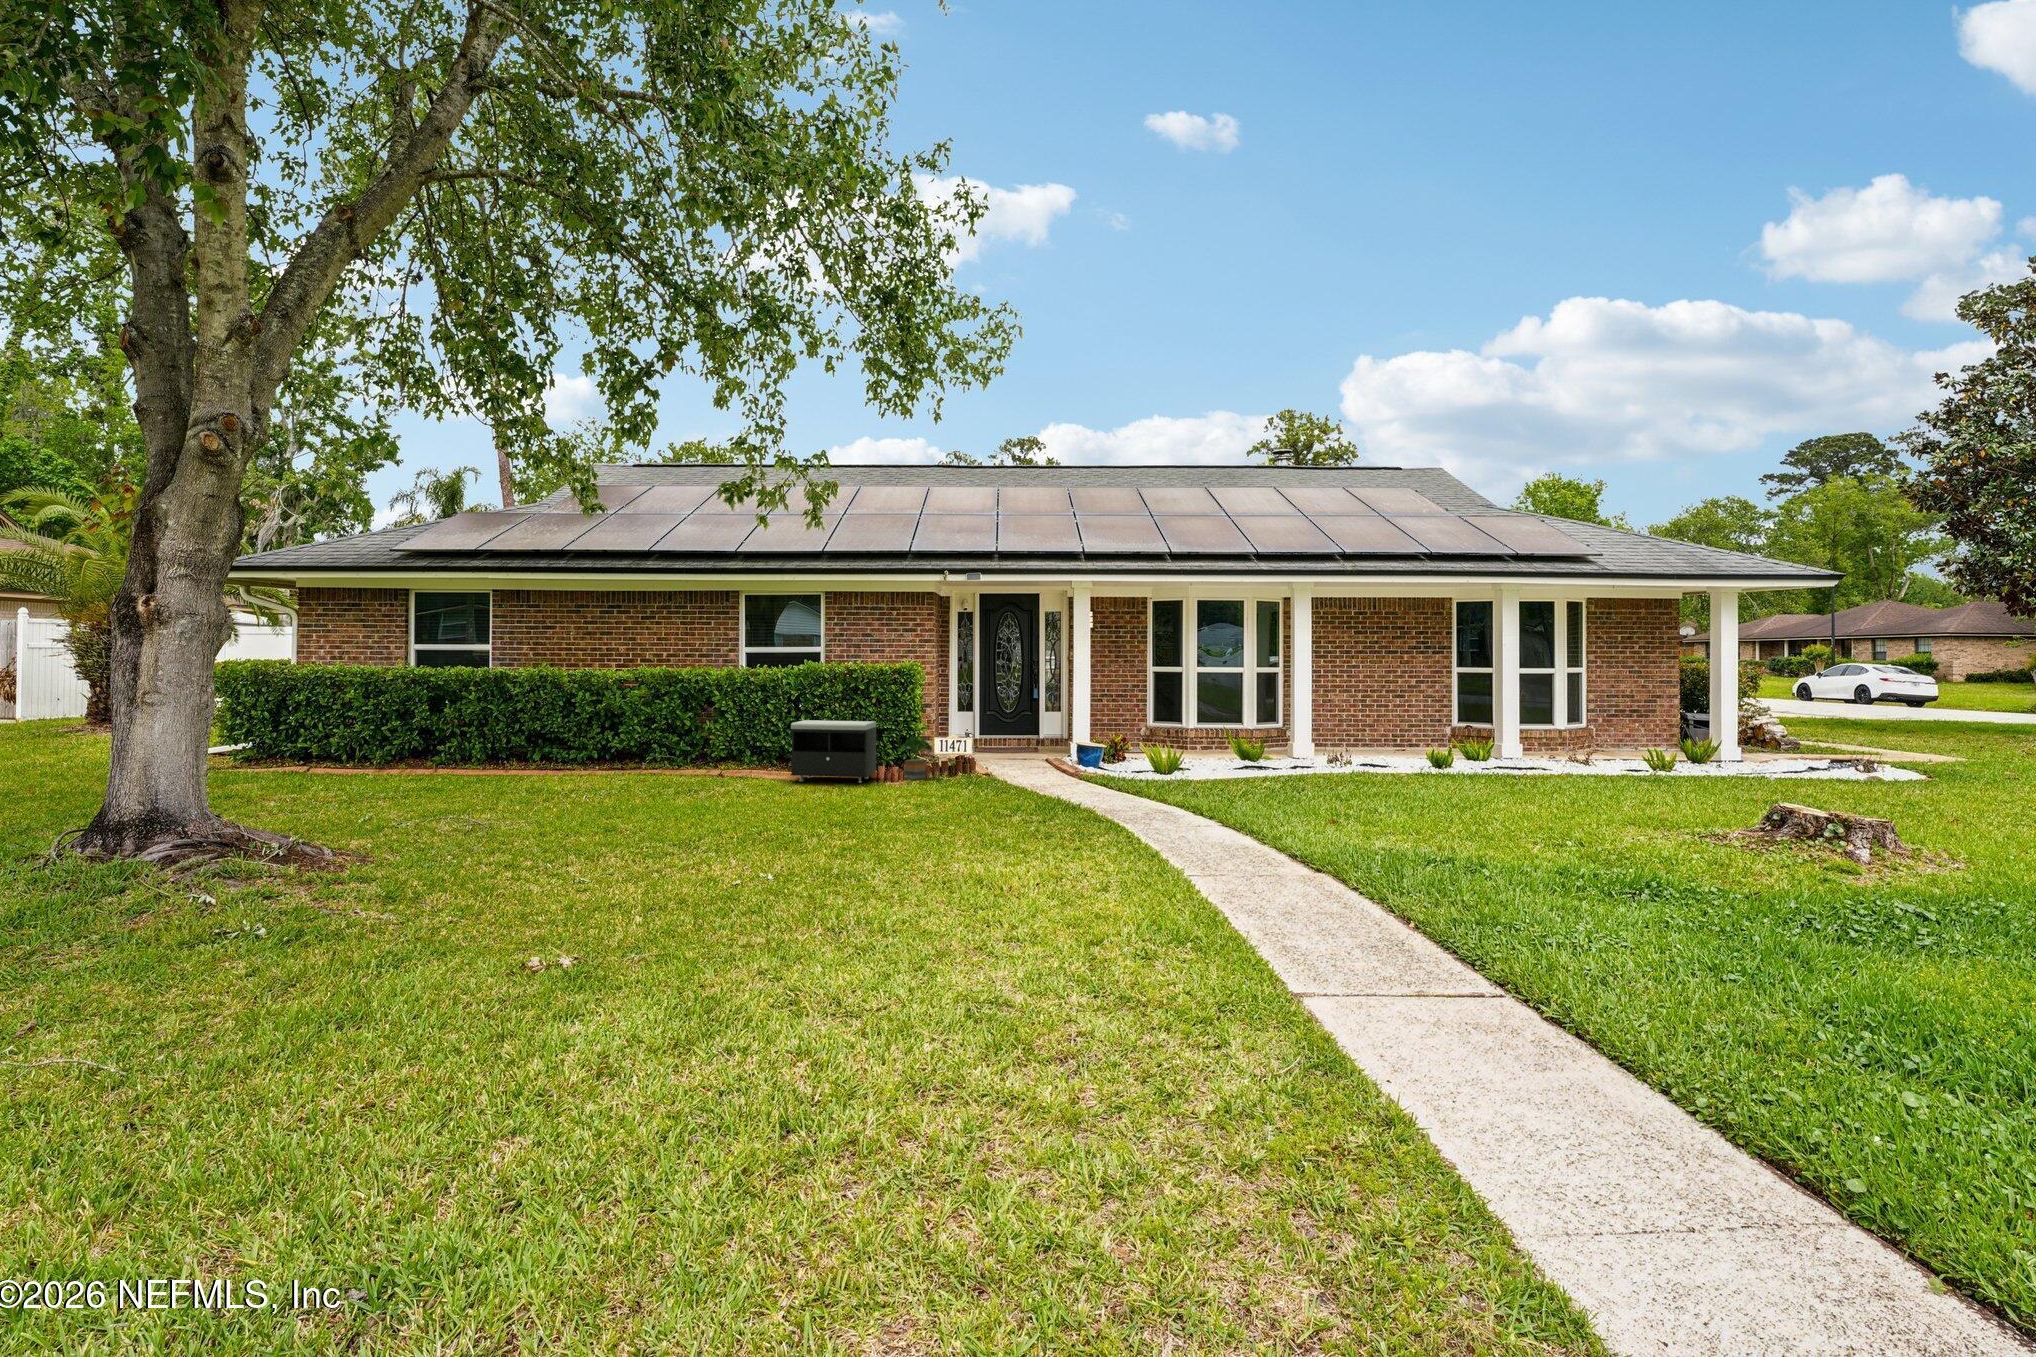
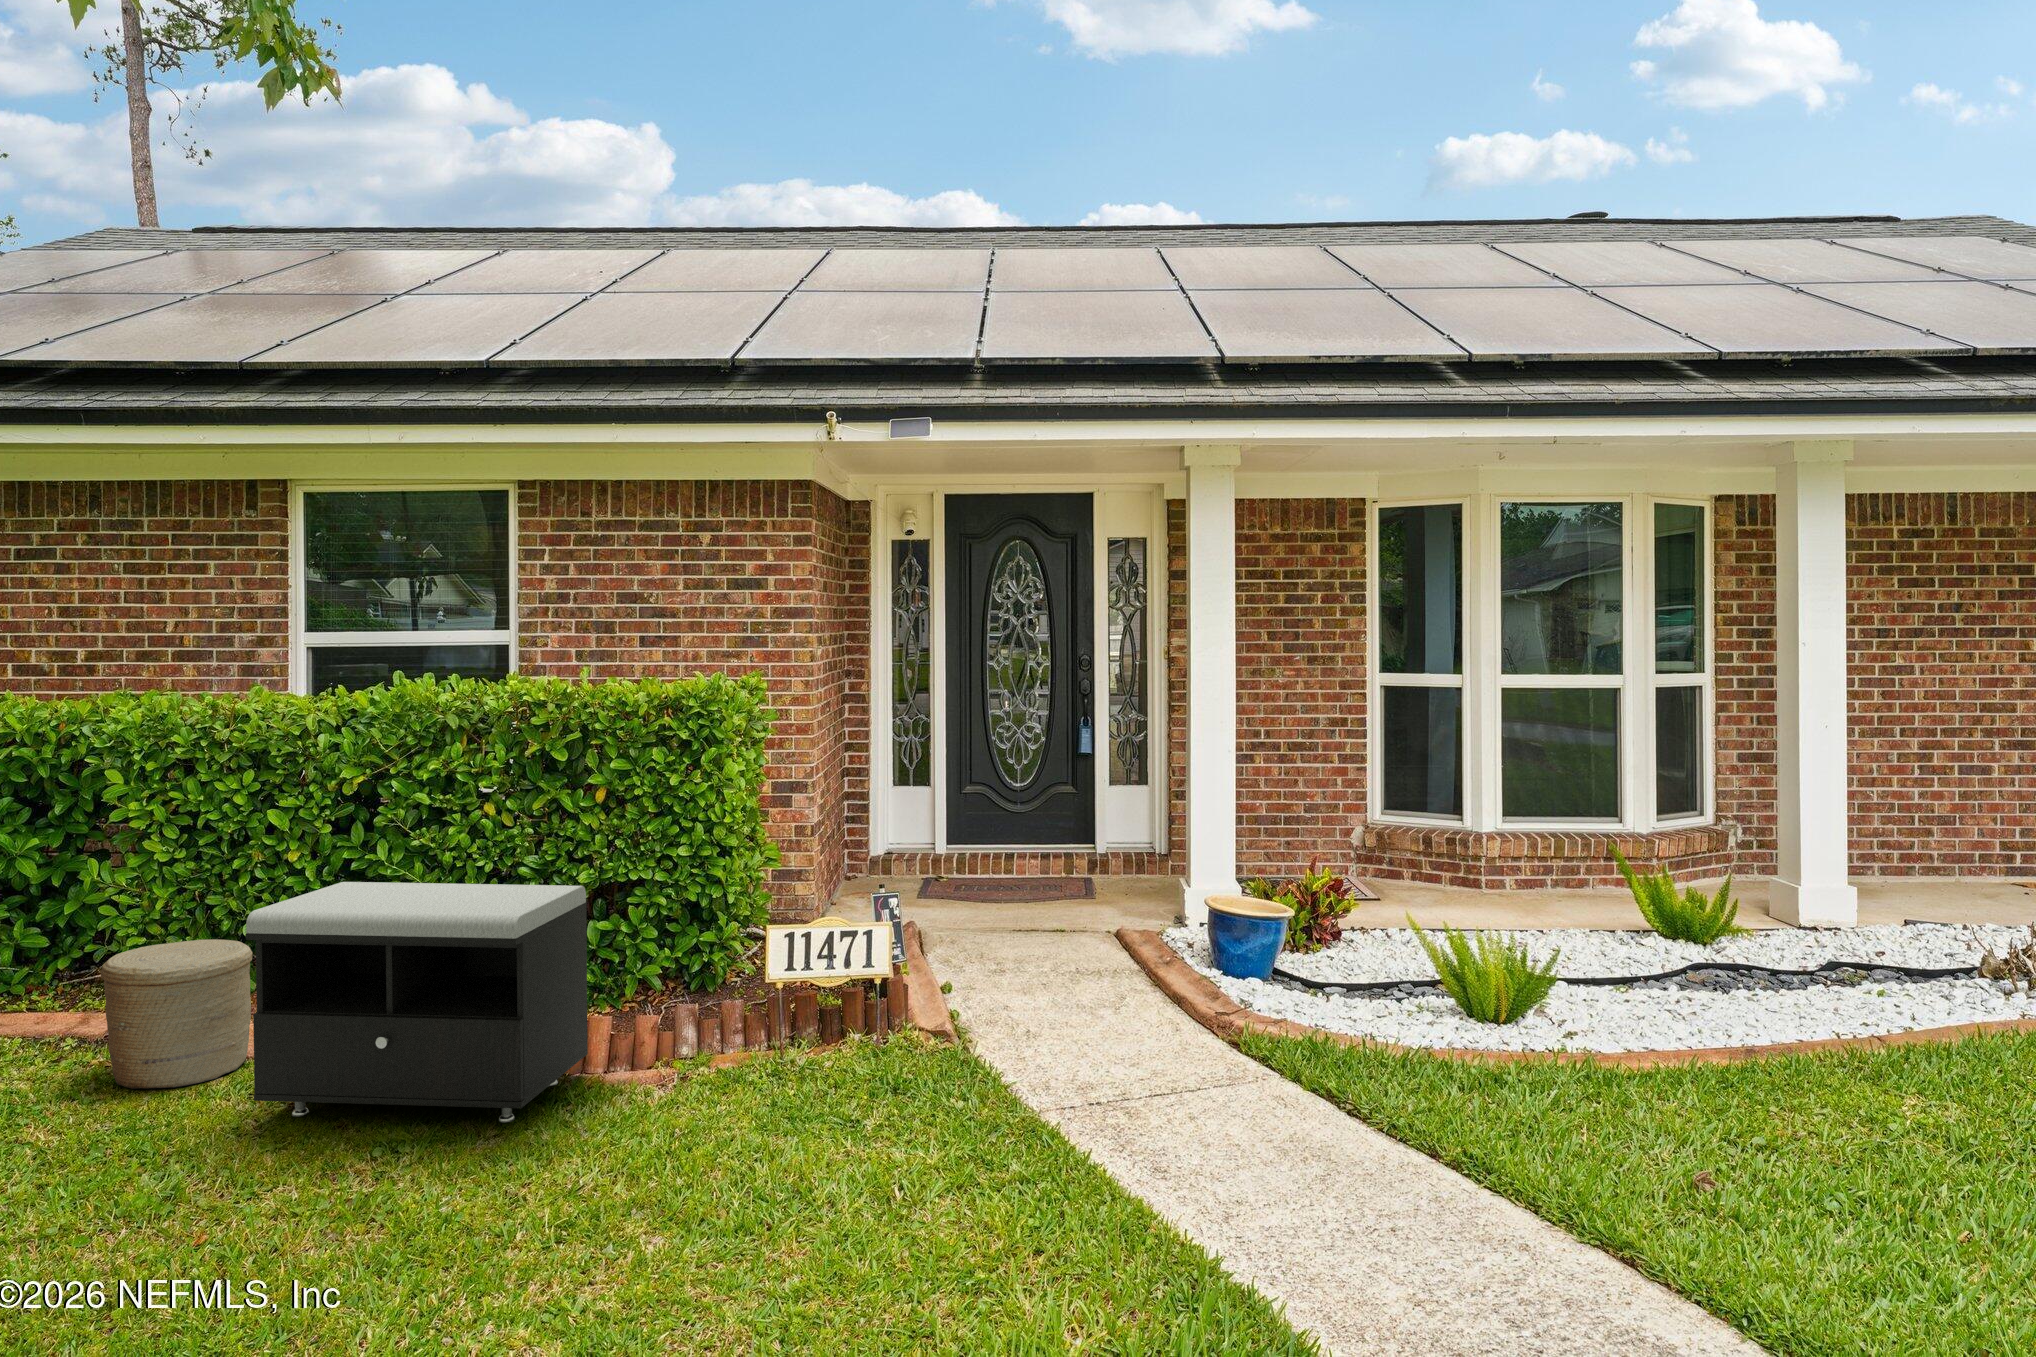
potted tree: present [902,738,932,779] -> none [671,935,780,1087]
woven basket: none [736,740,774,778] -> present [101,939,252,1089]

